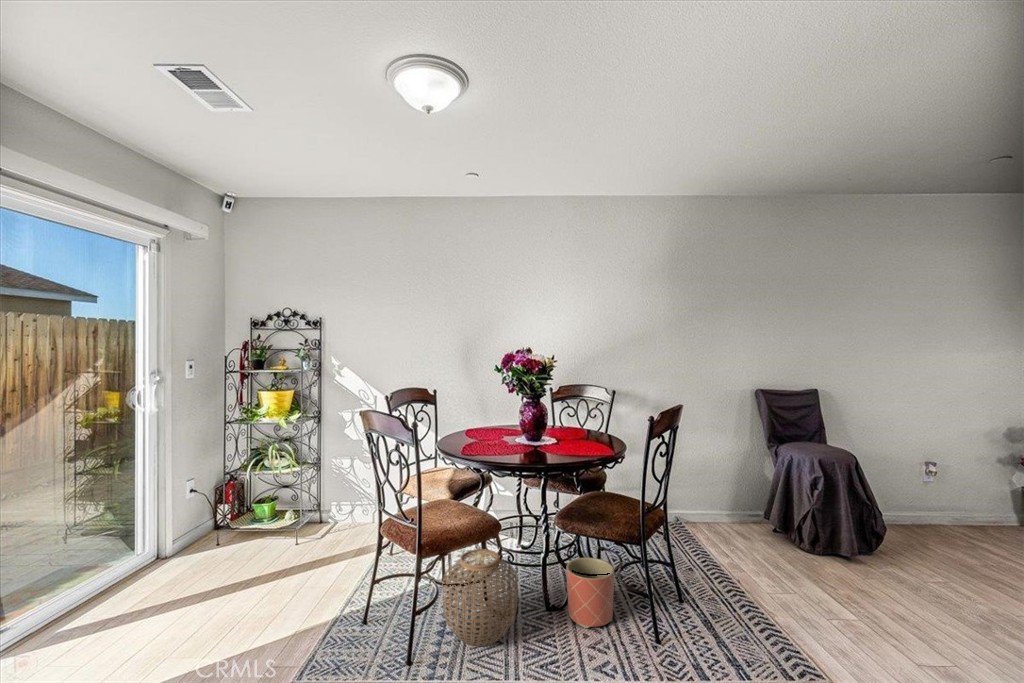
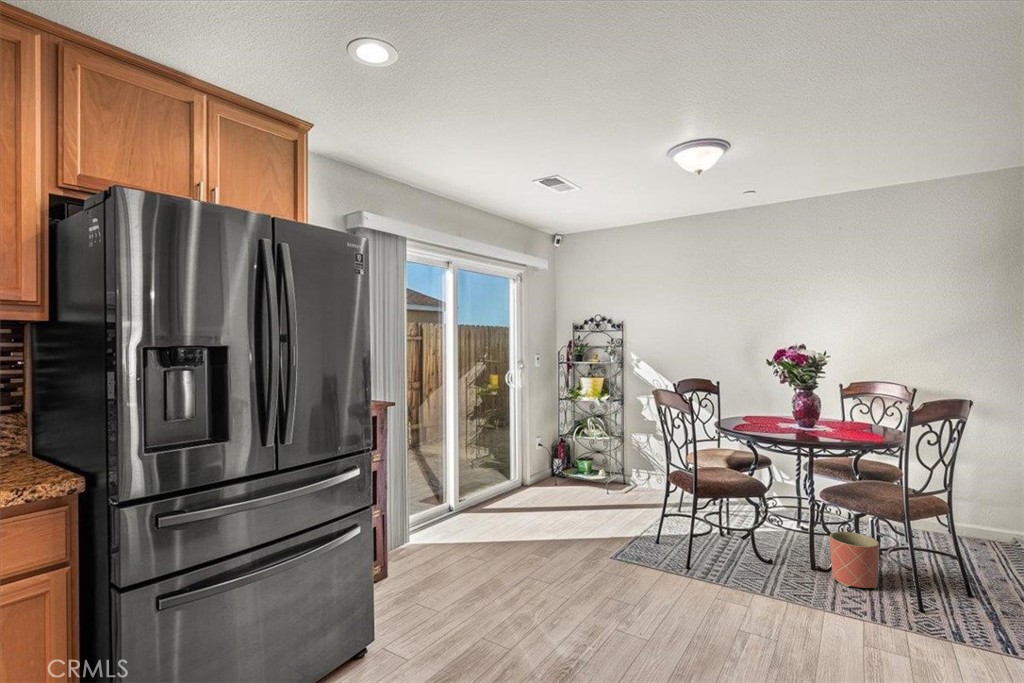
woven basket: present [442,549,517,646] -> none [716,505,779,576]

